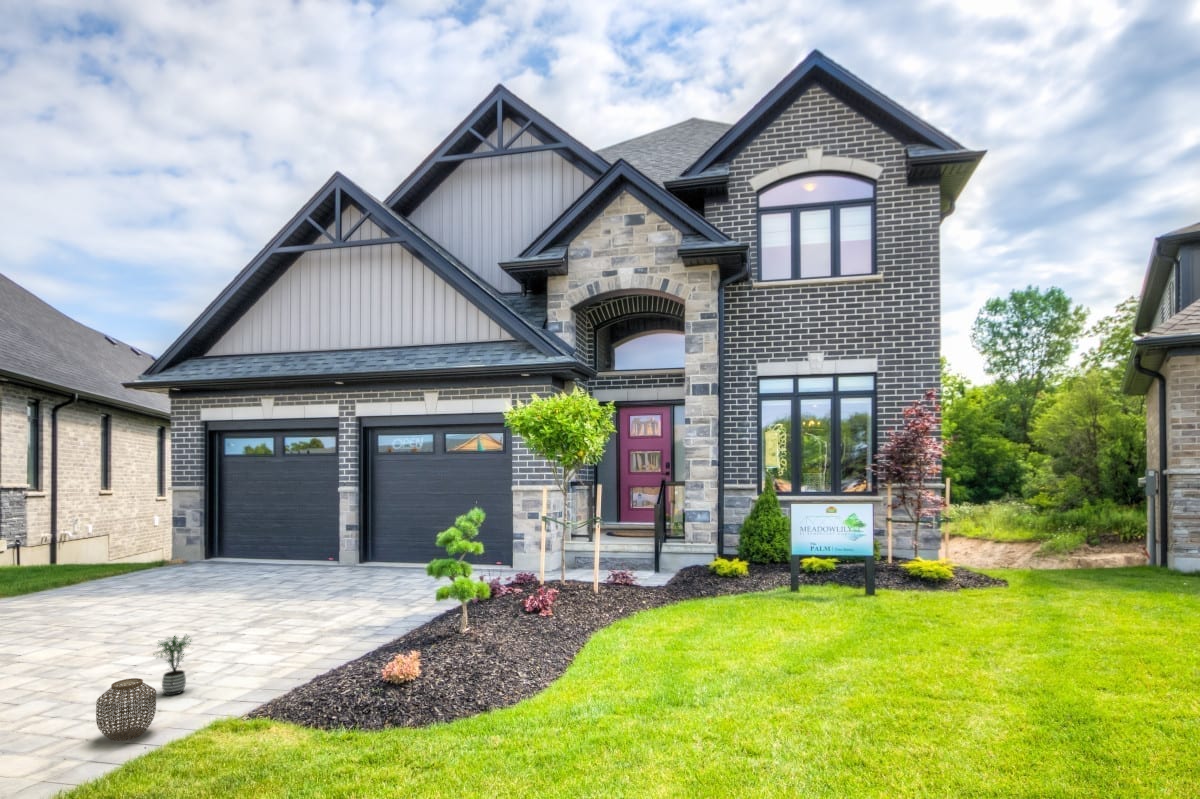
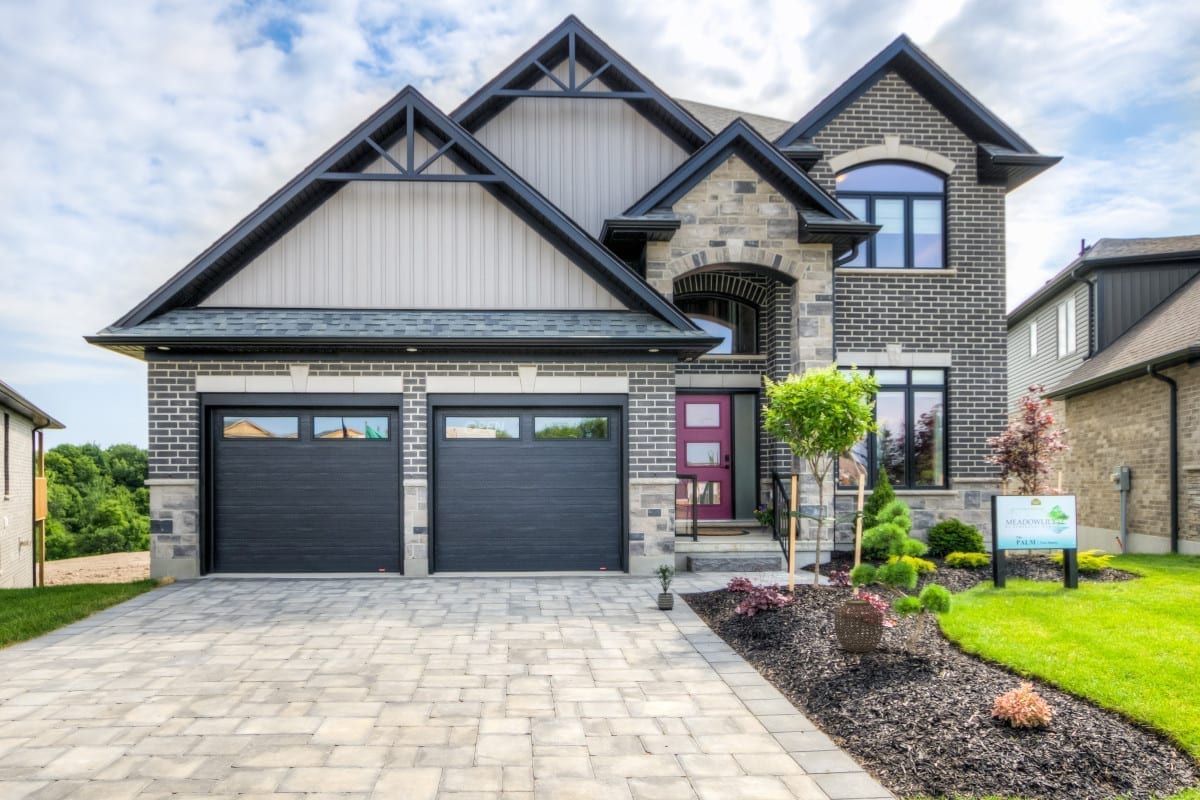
potted plant: present [154,634,191,695] -> present [654,565,679,610]

